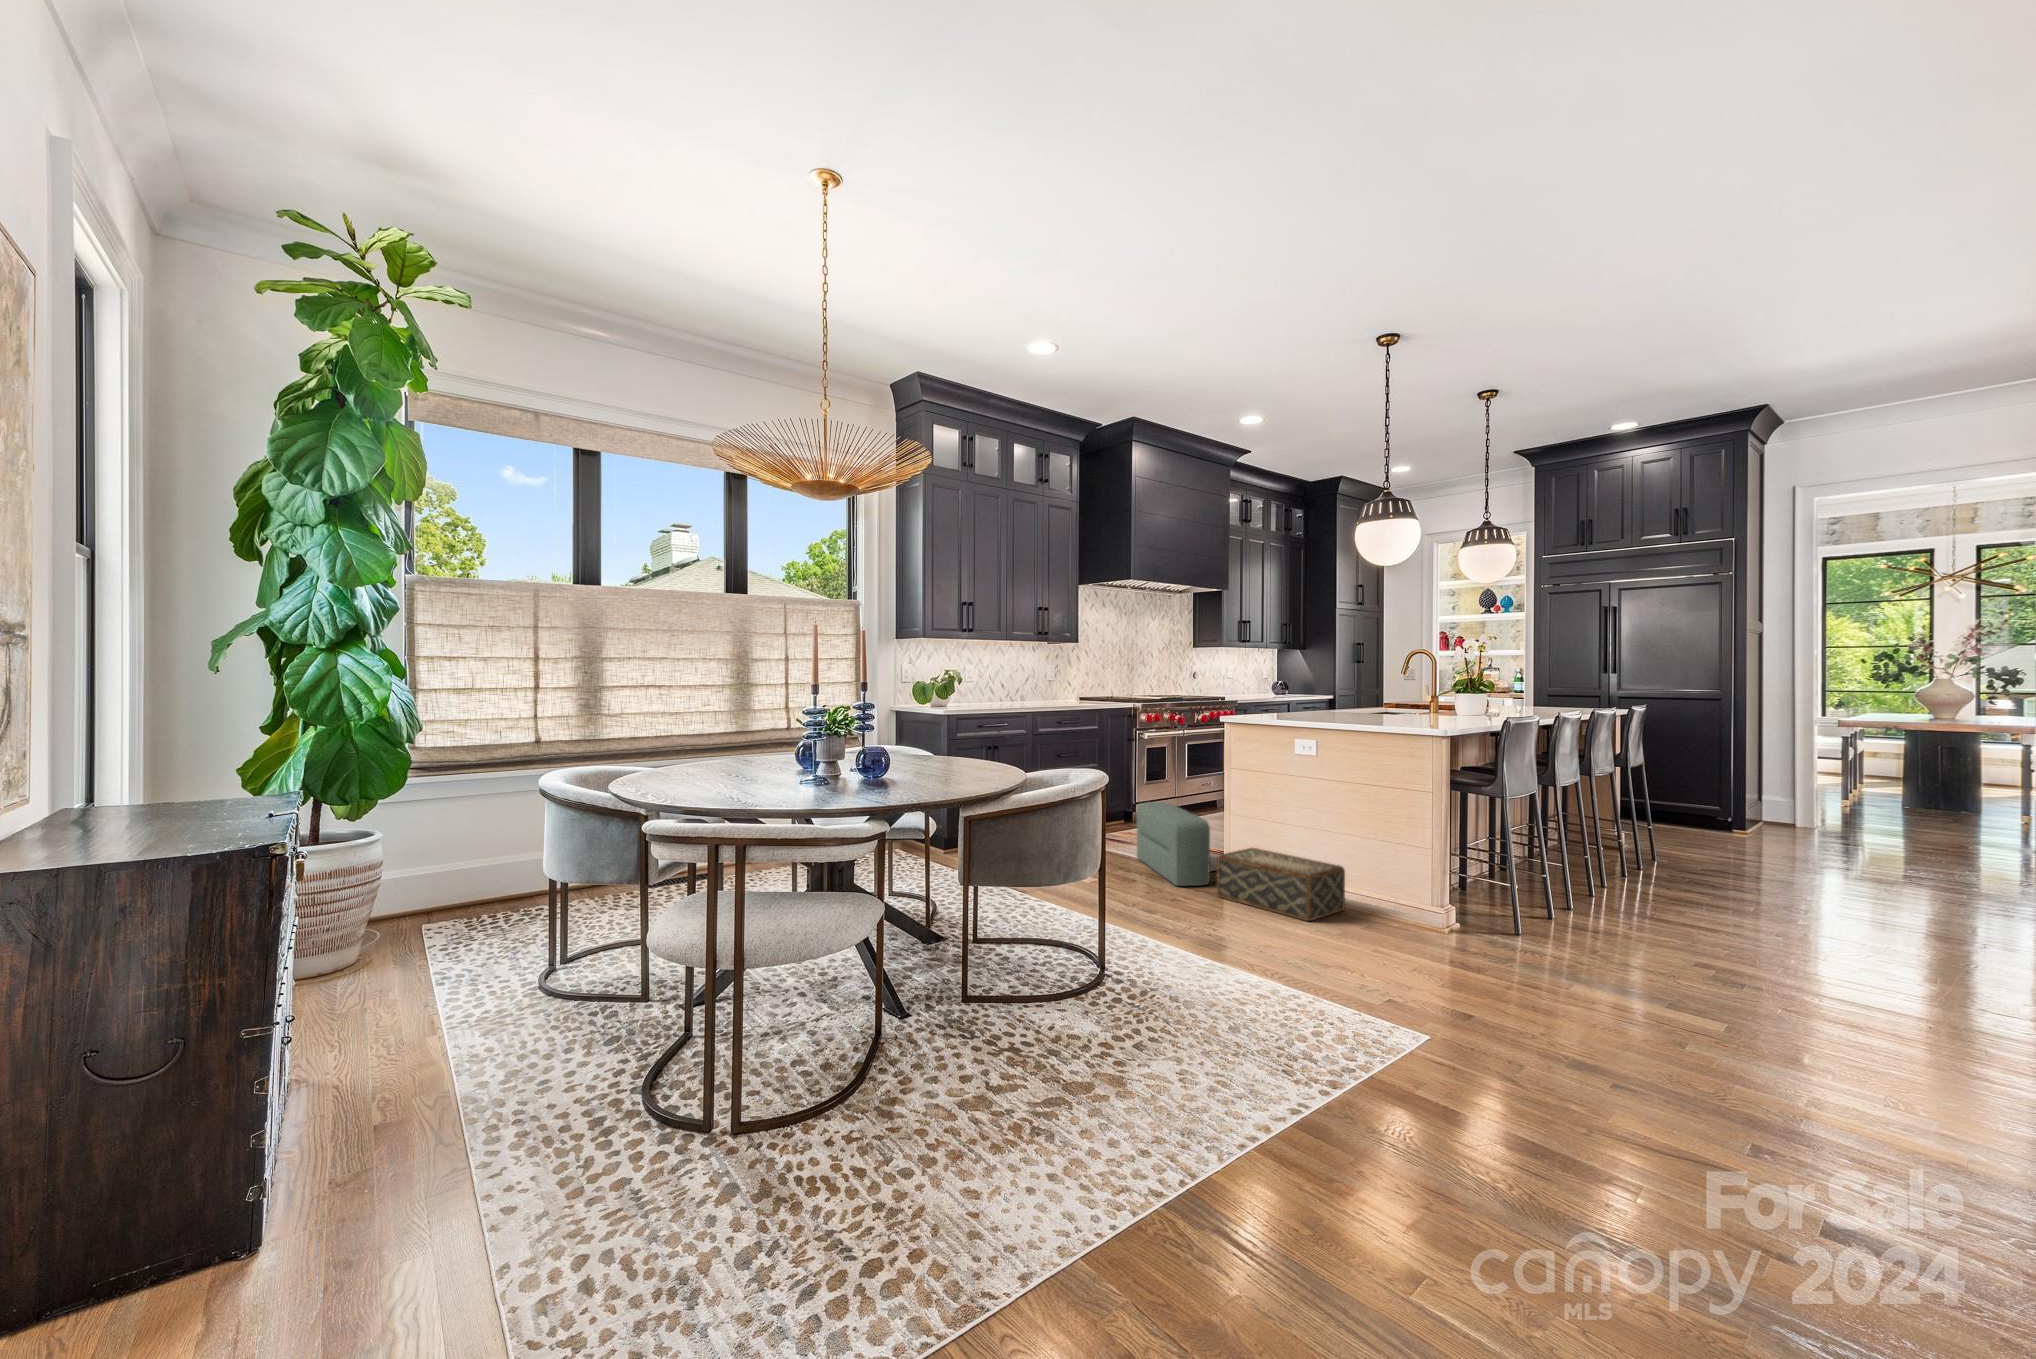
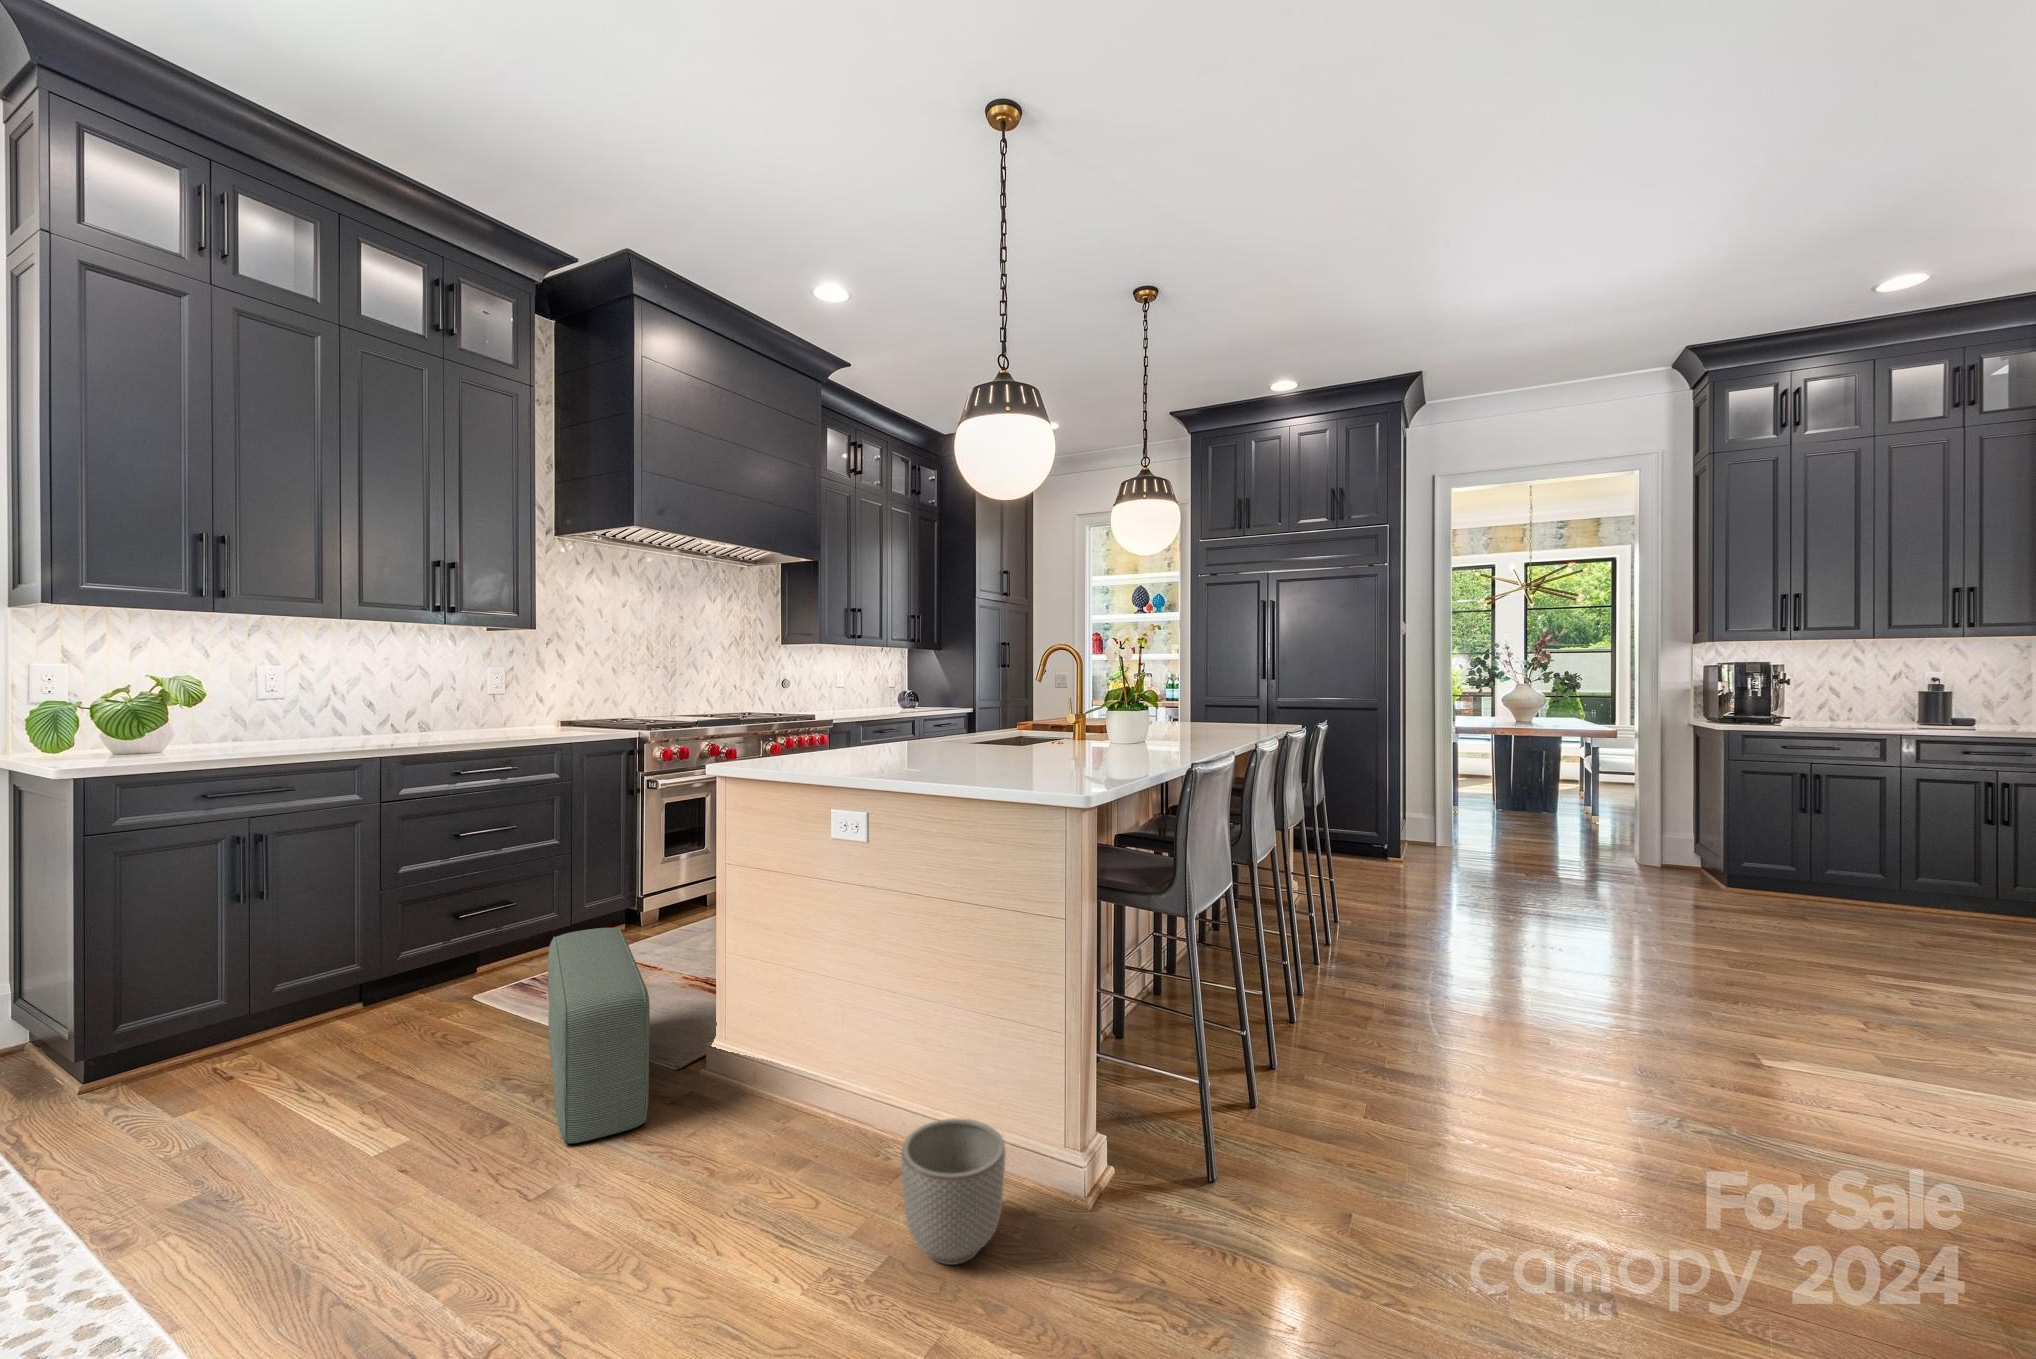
woven basket: present [1217,848,1345,921] -> none [635,1036,898,1258]
planter: none [1354,876,1404,930] -> present [901,1118,1006,1265]

